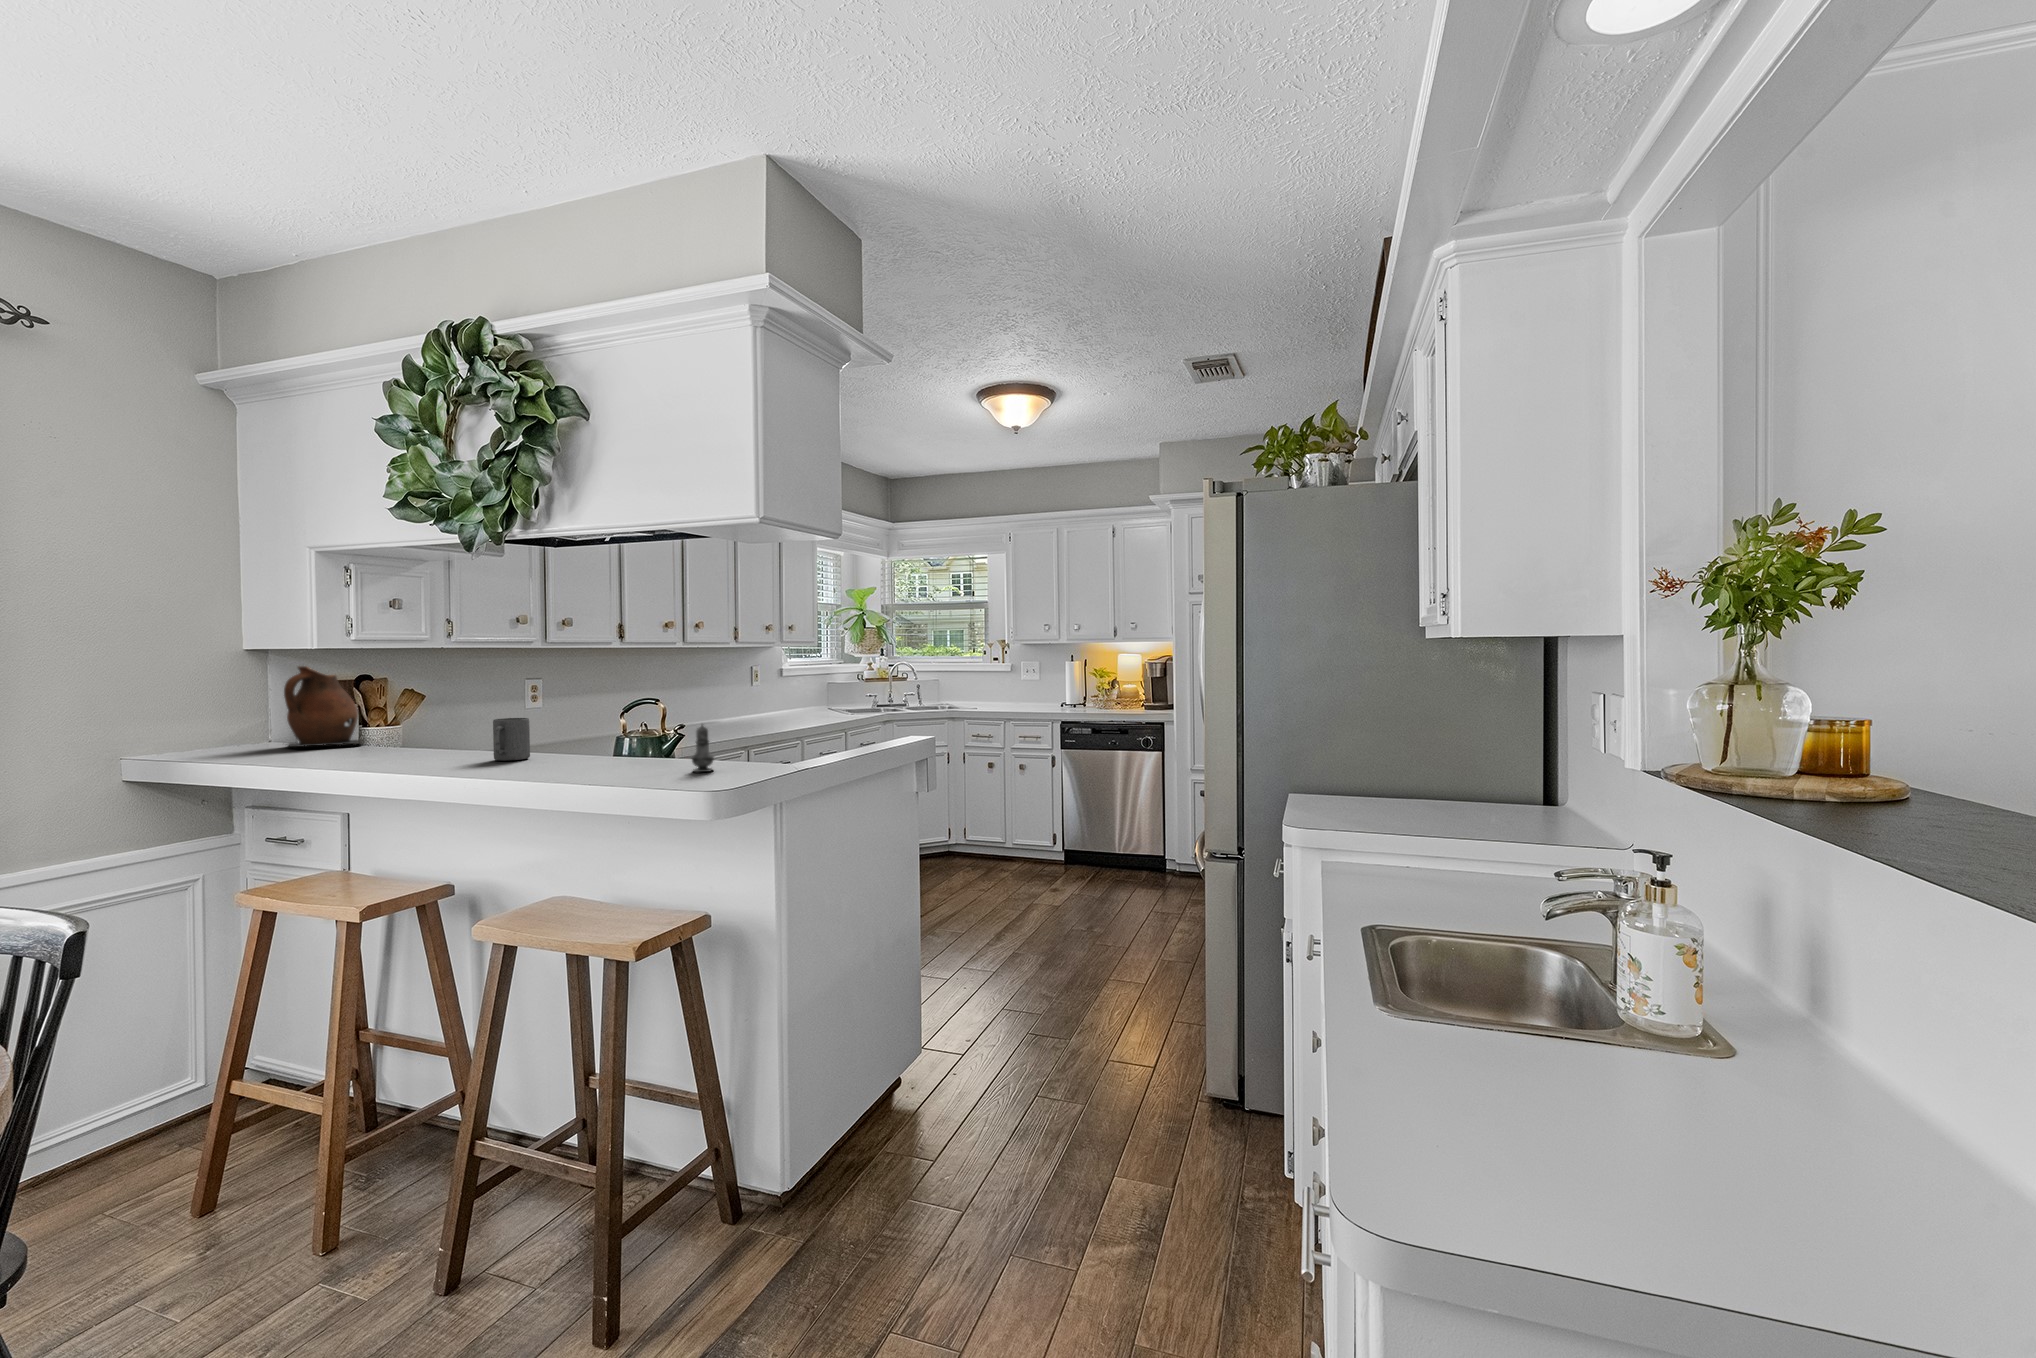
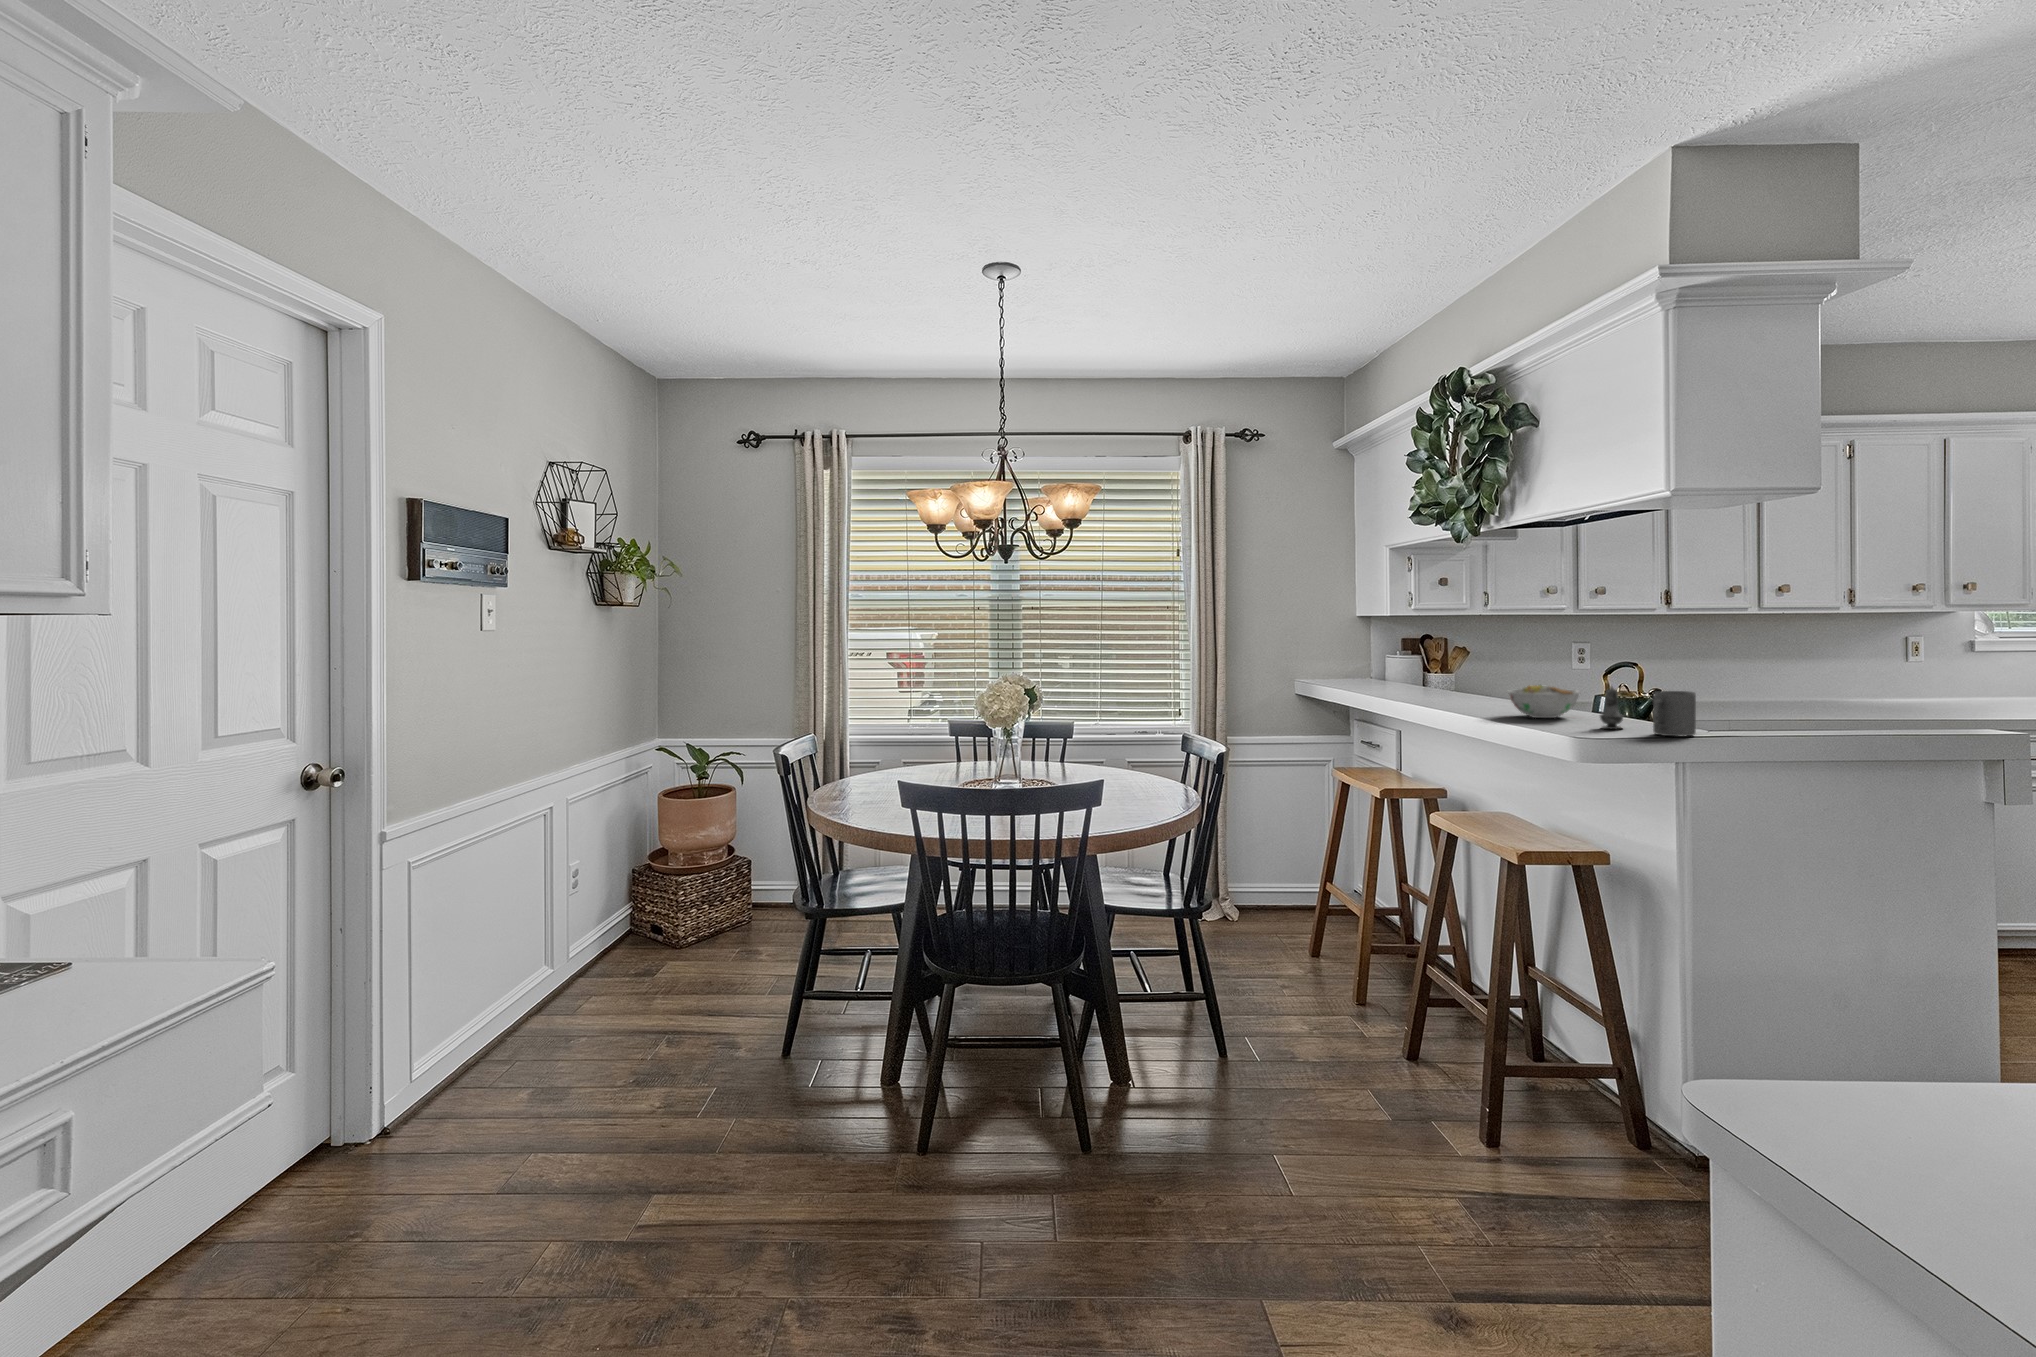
ceramic pitcher: present [284,666,363,747] -> none [1373,630,1424,687]
mug: present [493,718,530,761] -> present [1653,691,1696,736]
bowl: none [565,729,651,768] -> present [1508,685,1580,718]

